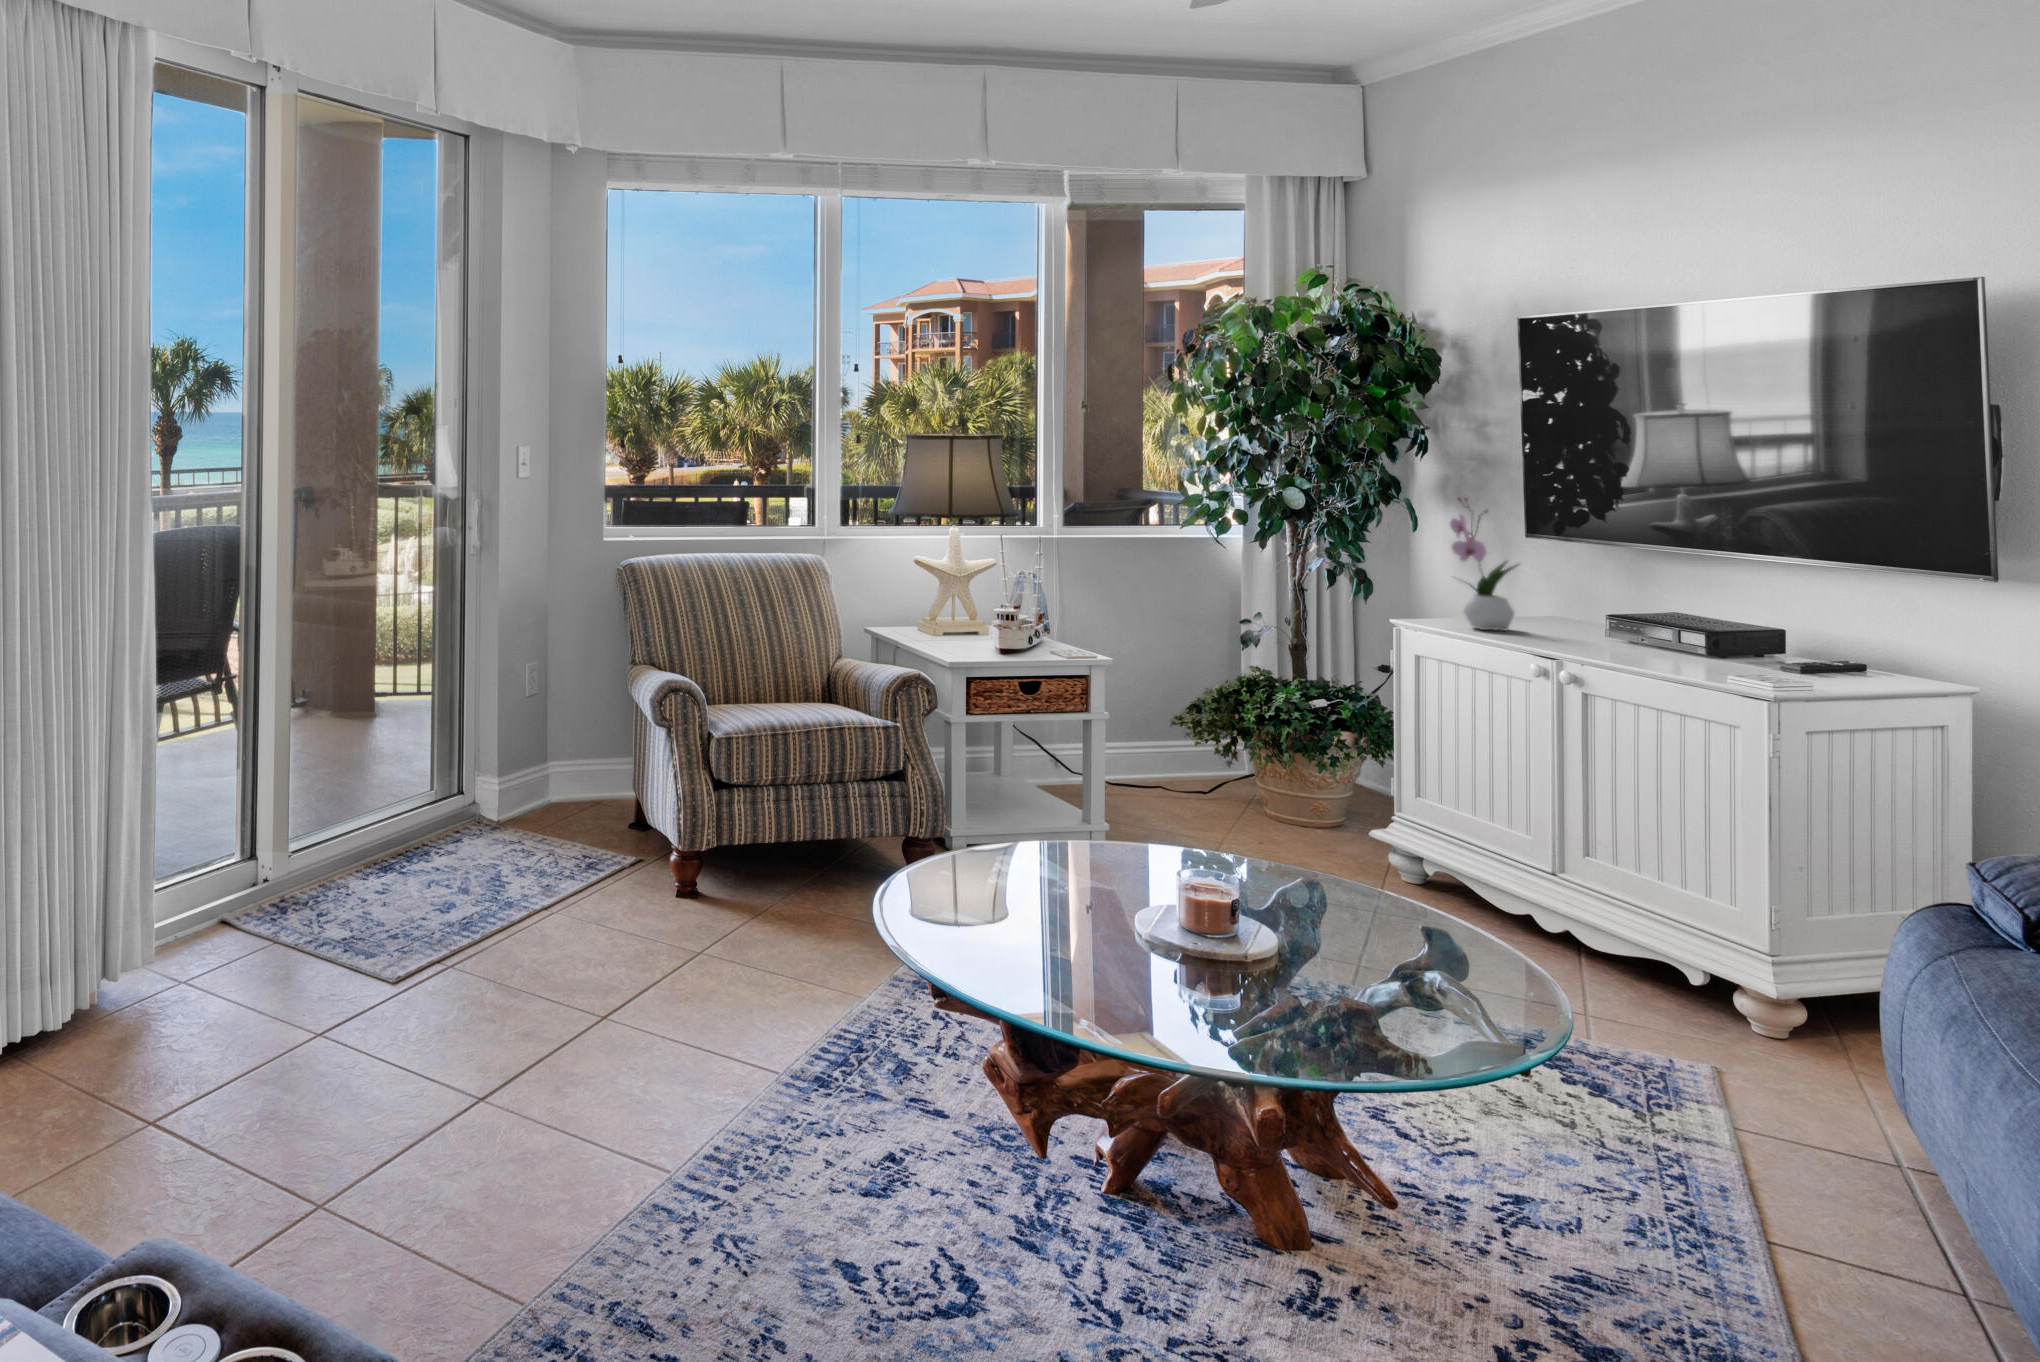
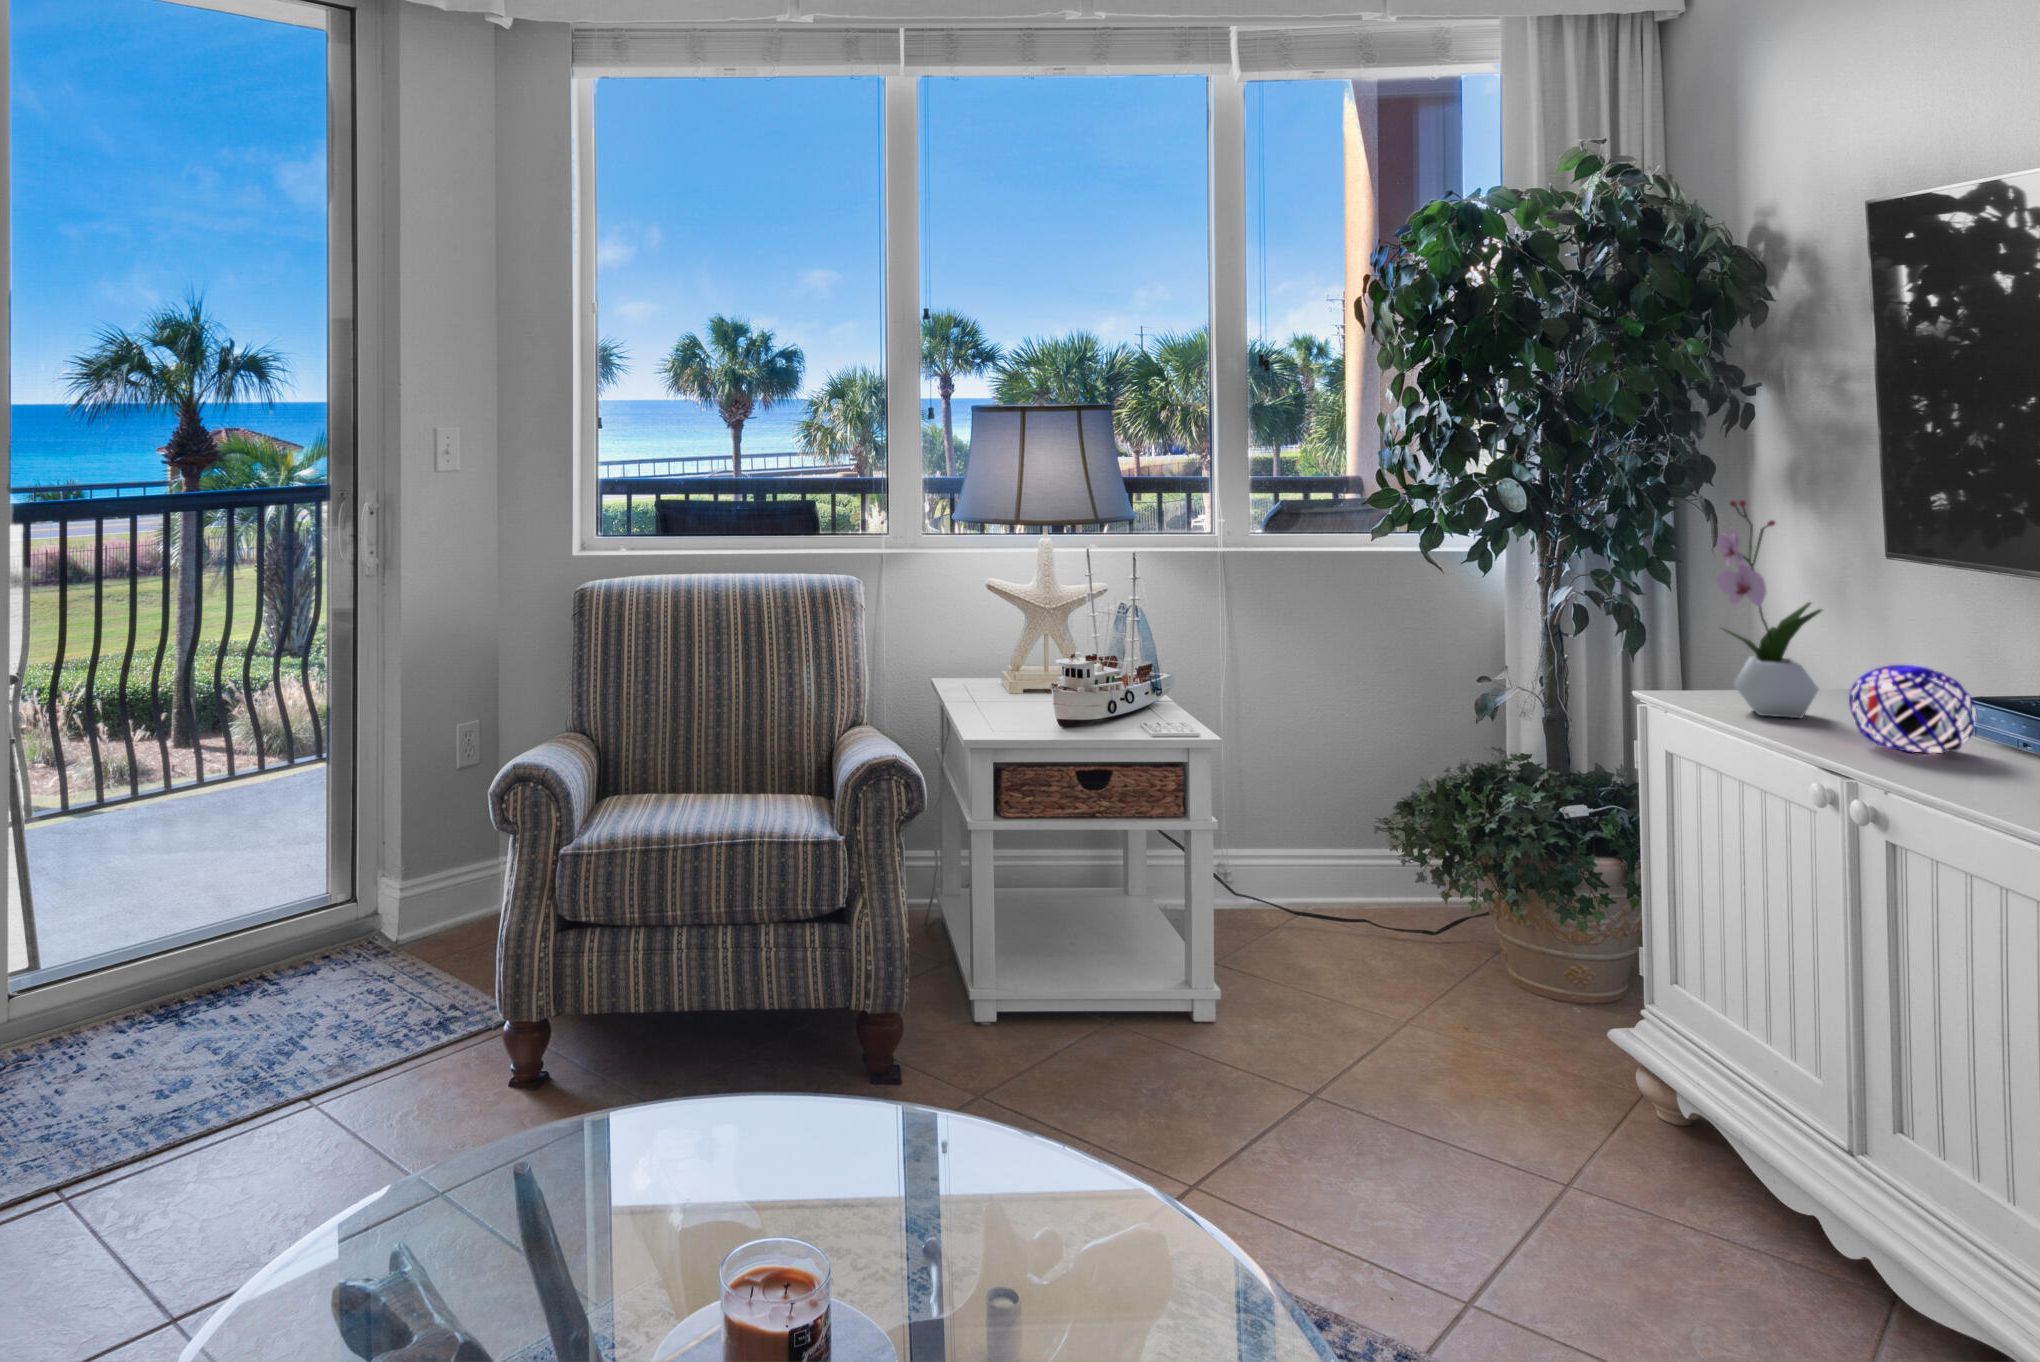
decorative orb: none [1550,594,1625,645] -> present [1849,665,1976,754]

